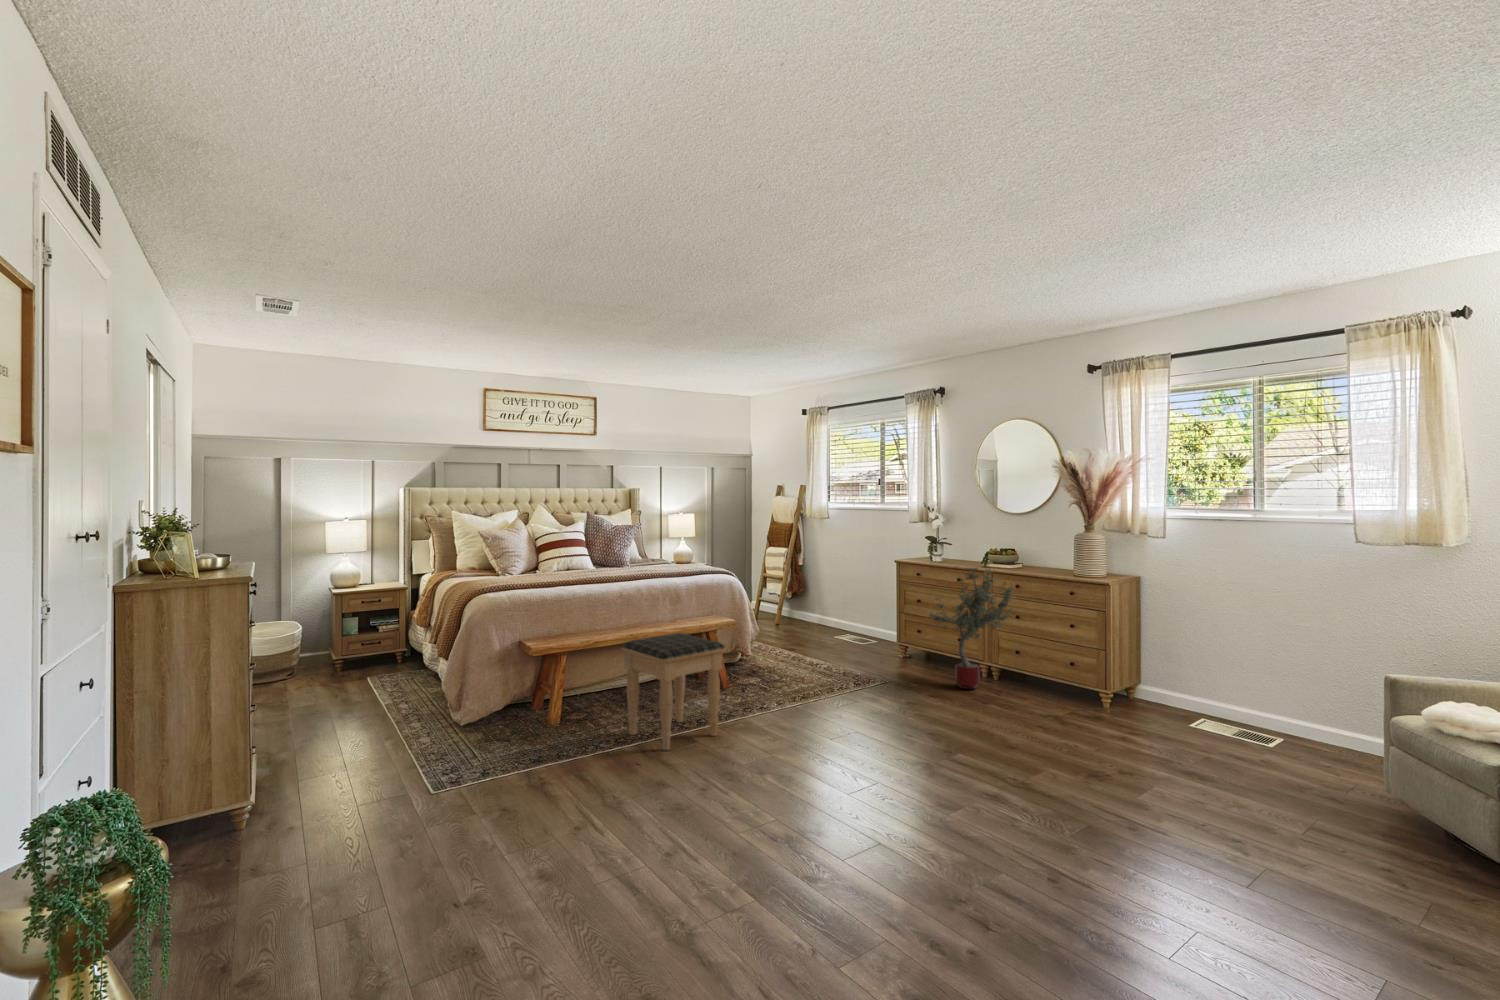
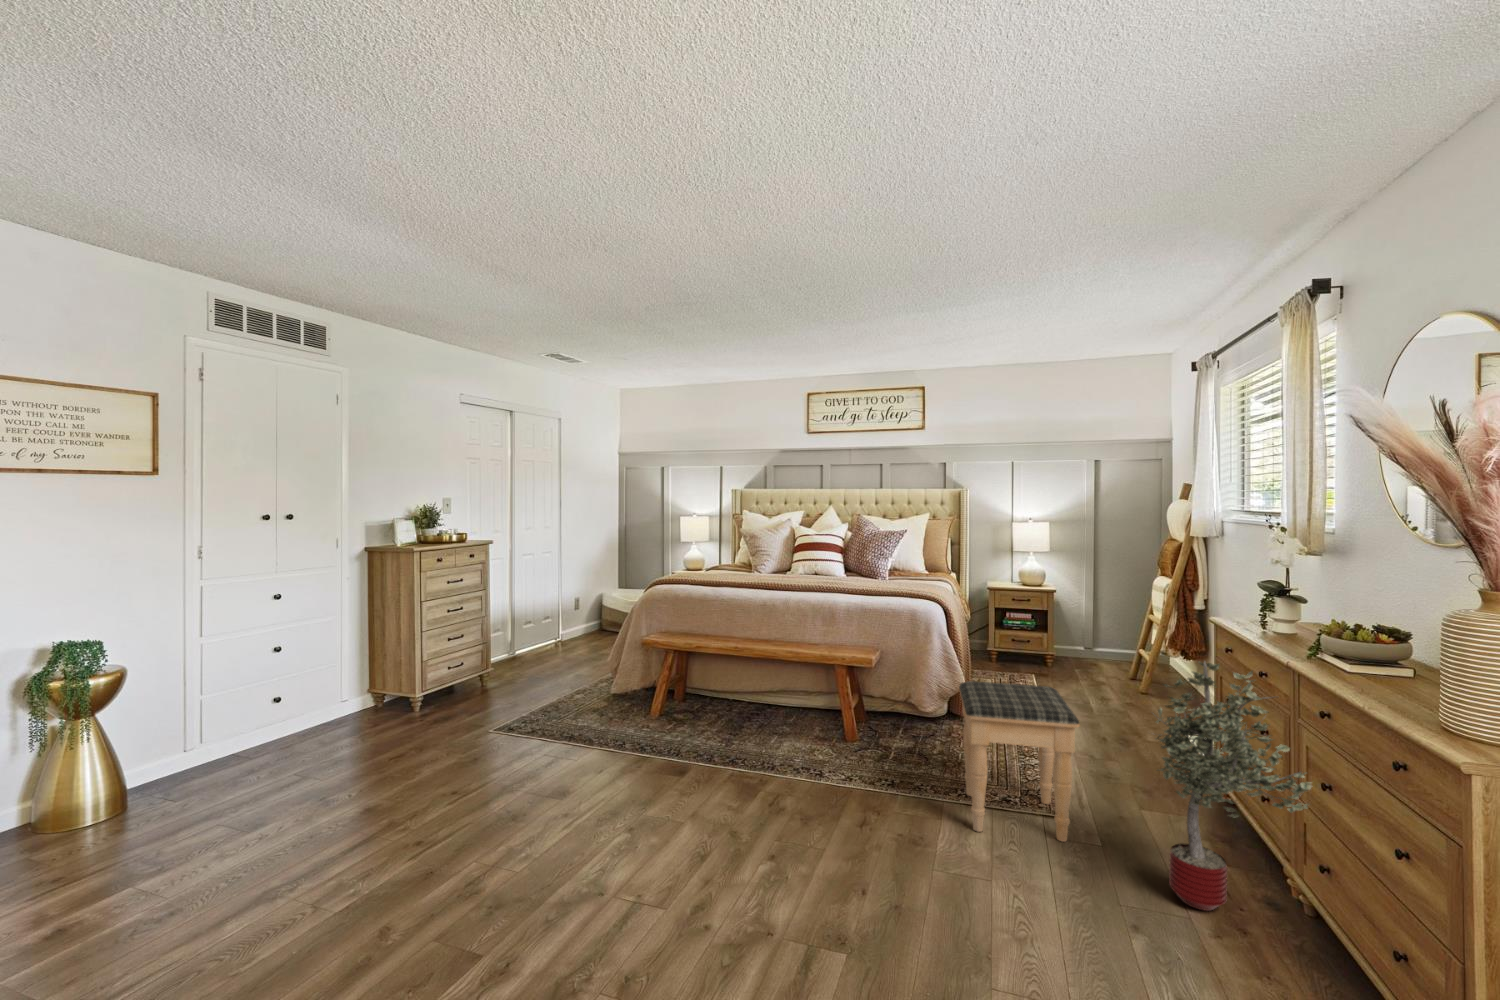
footstool: present [621,633,725,750] -> present [959,681,1080,842]

